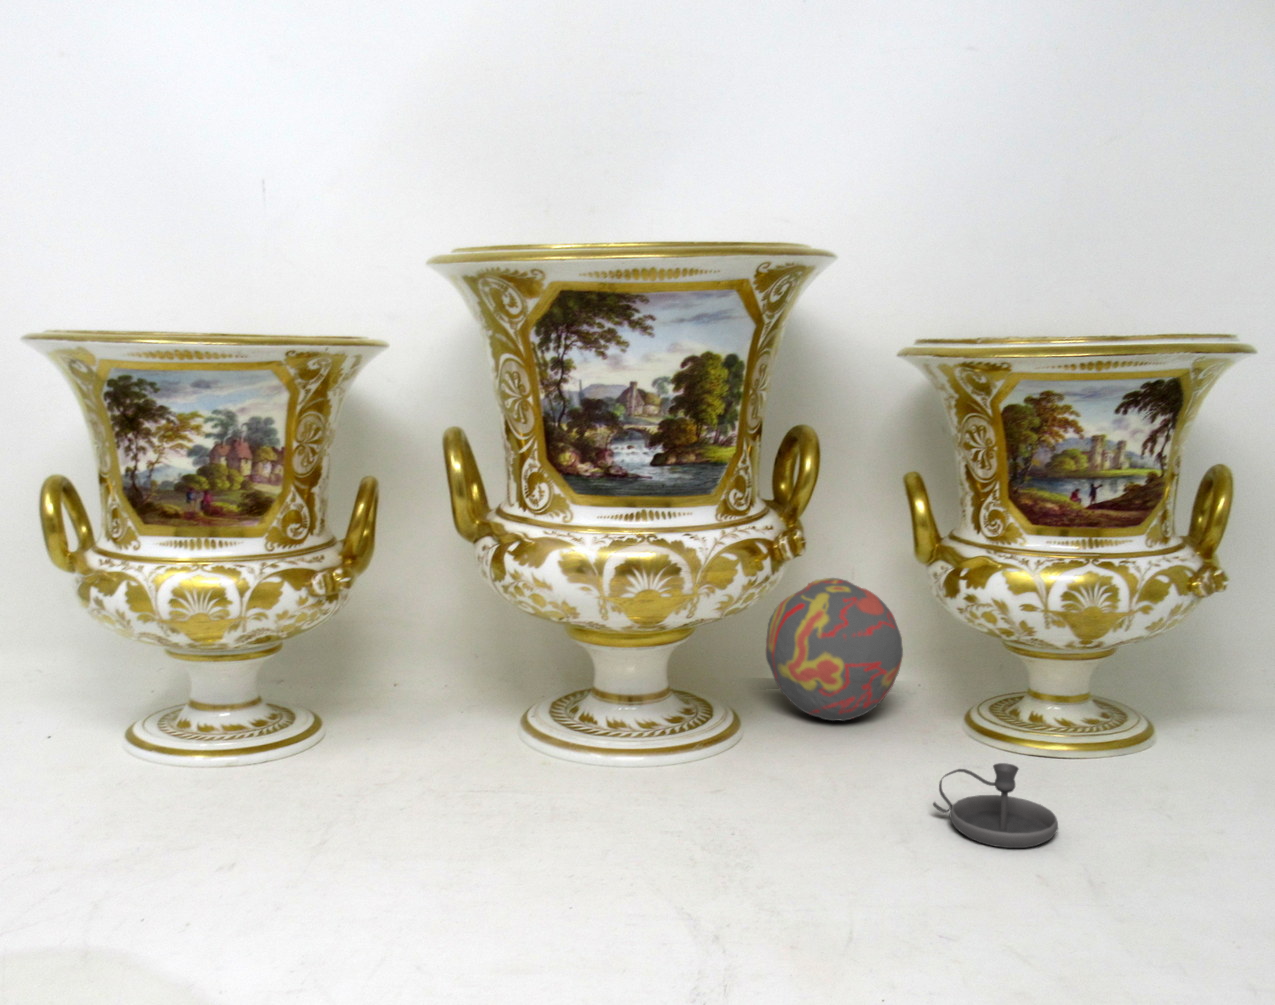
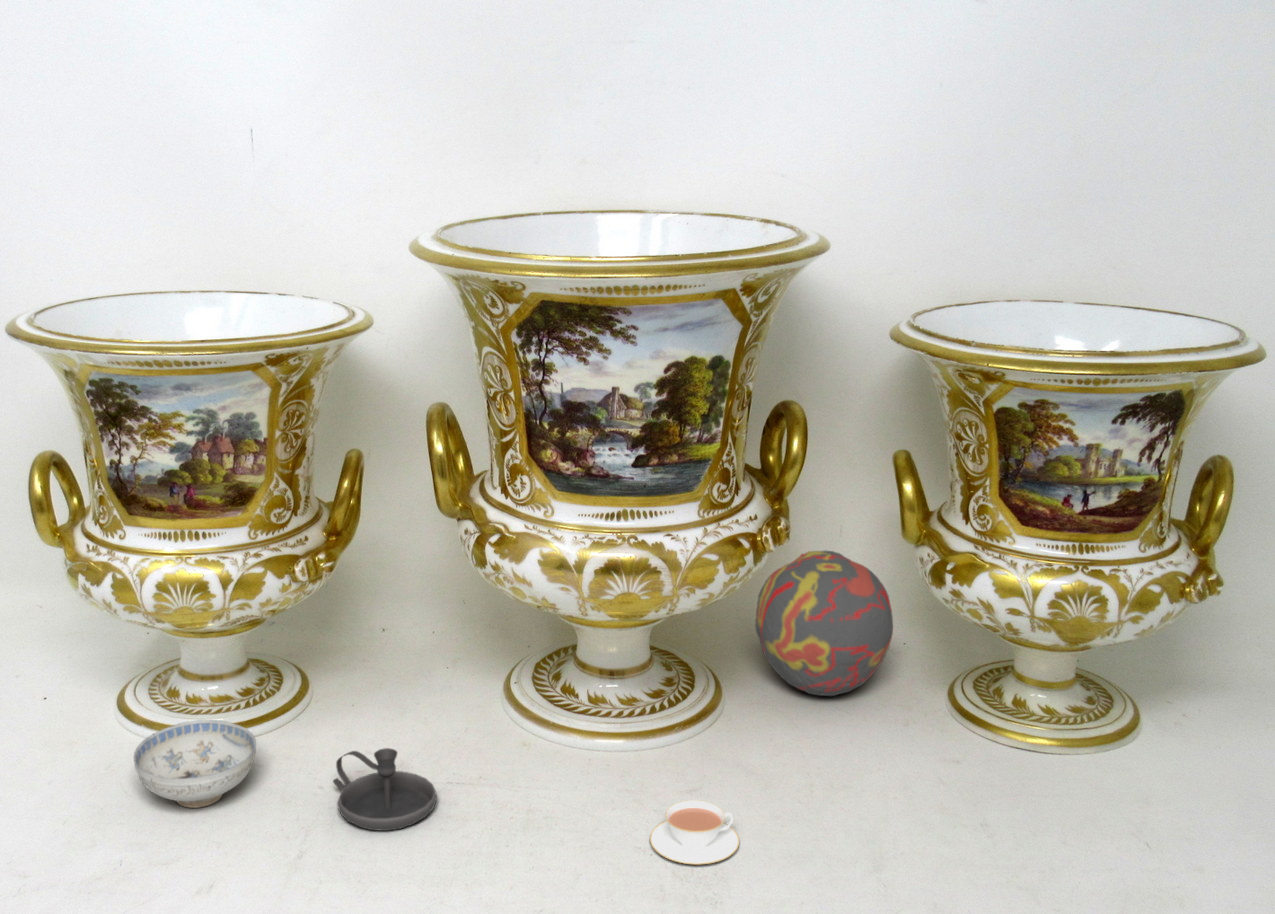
ceramic bowl: none [140,731,268,815] -> present [134,720,256,808]
candlestick: present [933,763,1058,848] -> present [333,748,437,831]
teacup: none [679,791,772,848] -> present [650,800,739,865]

